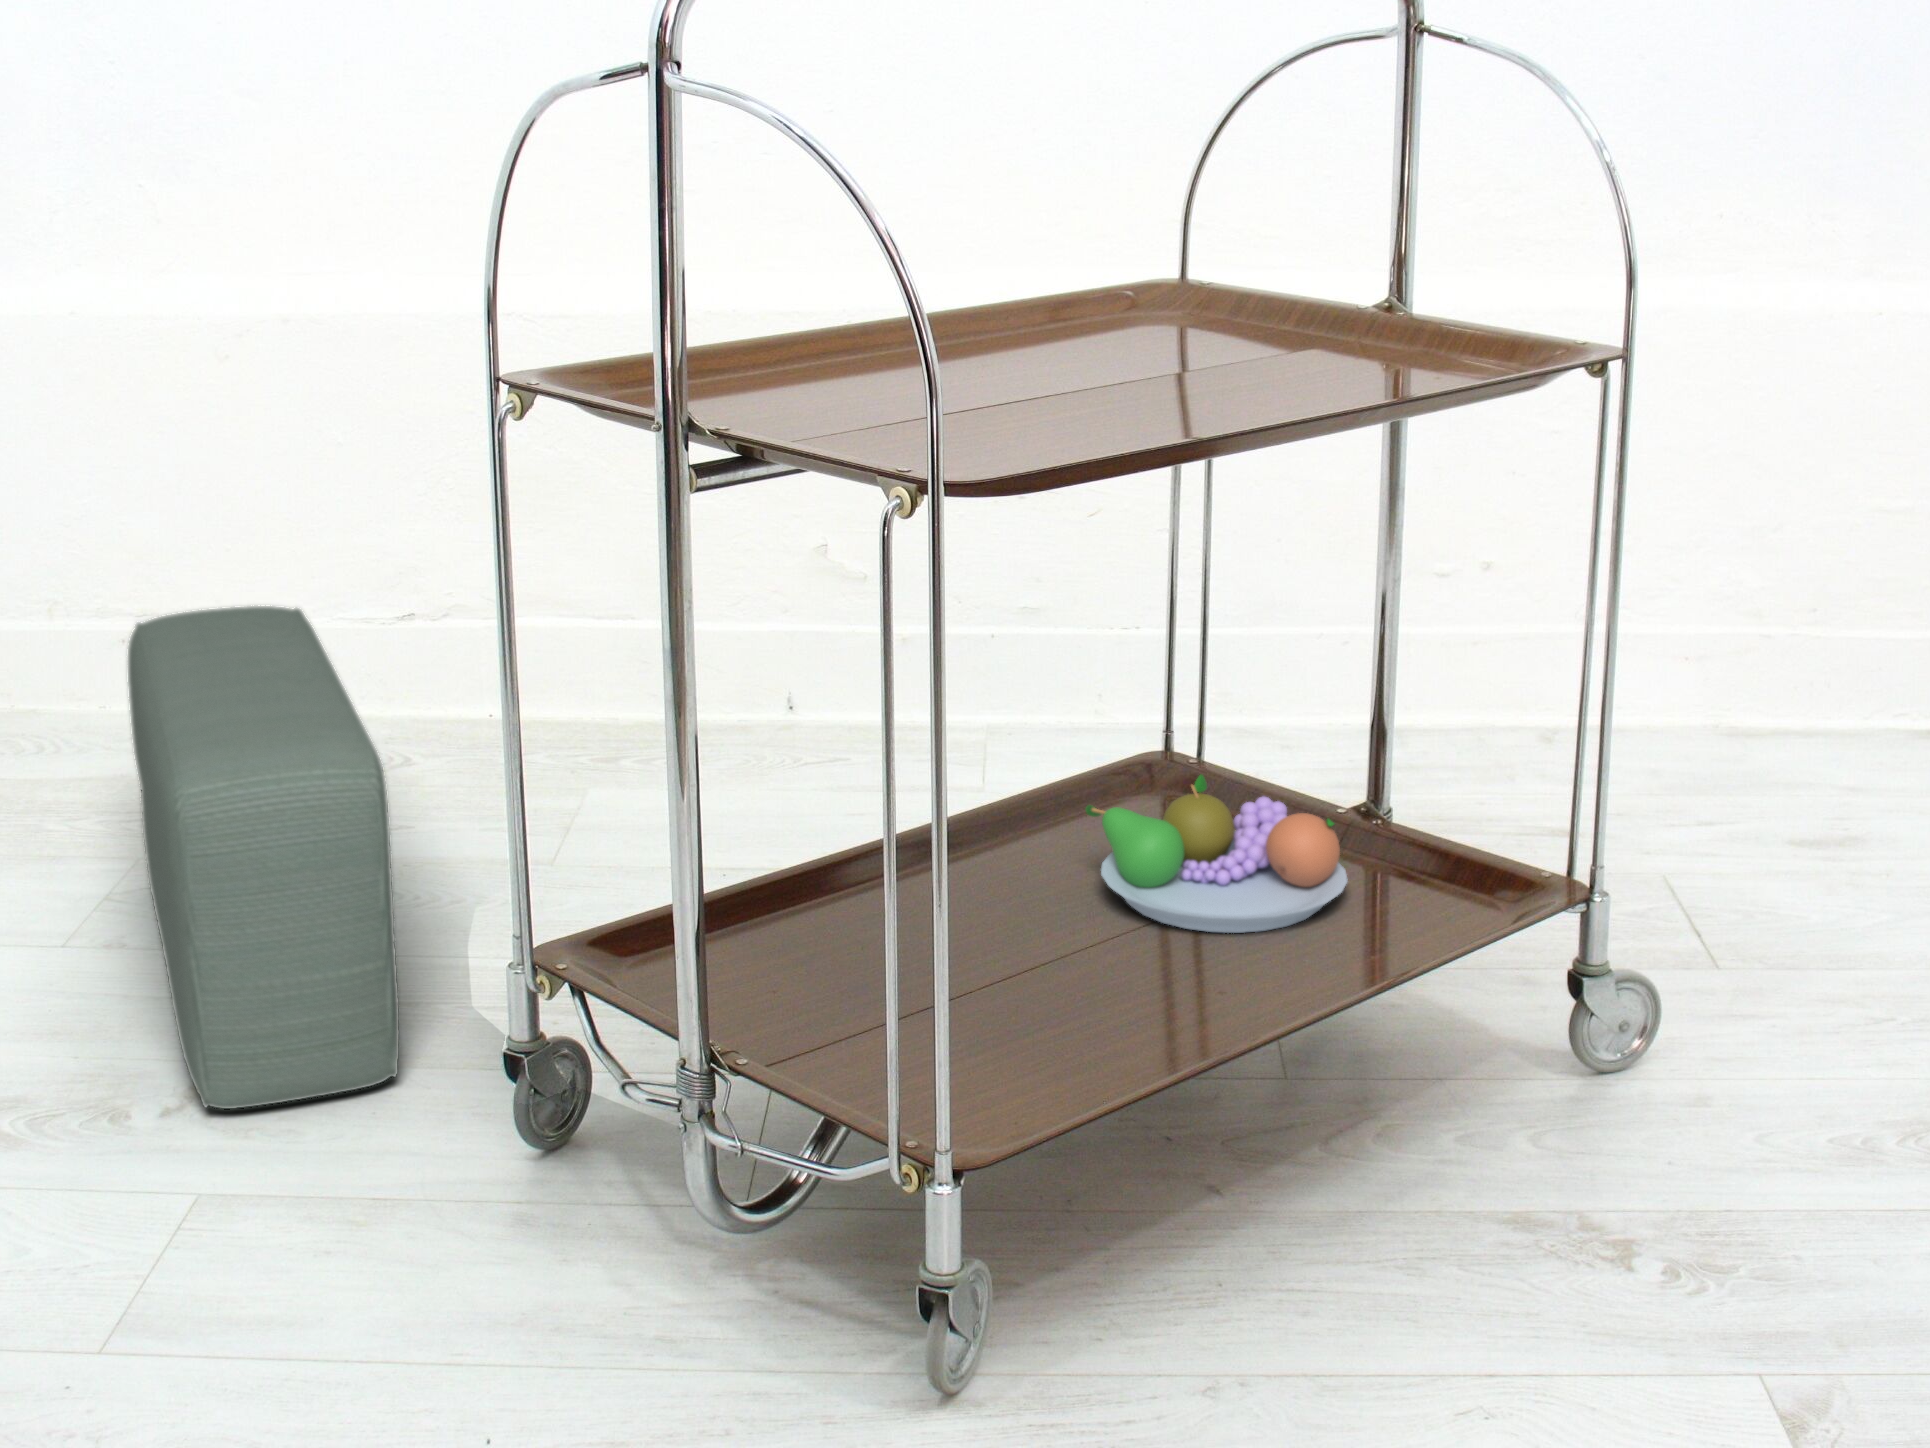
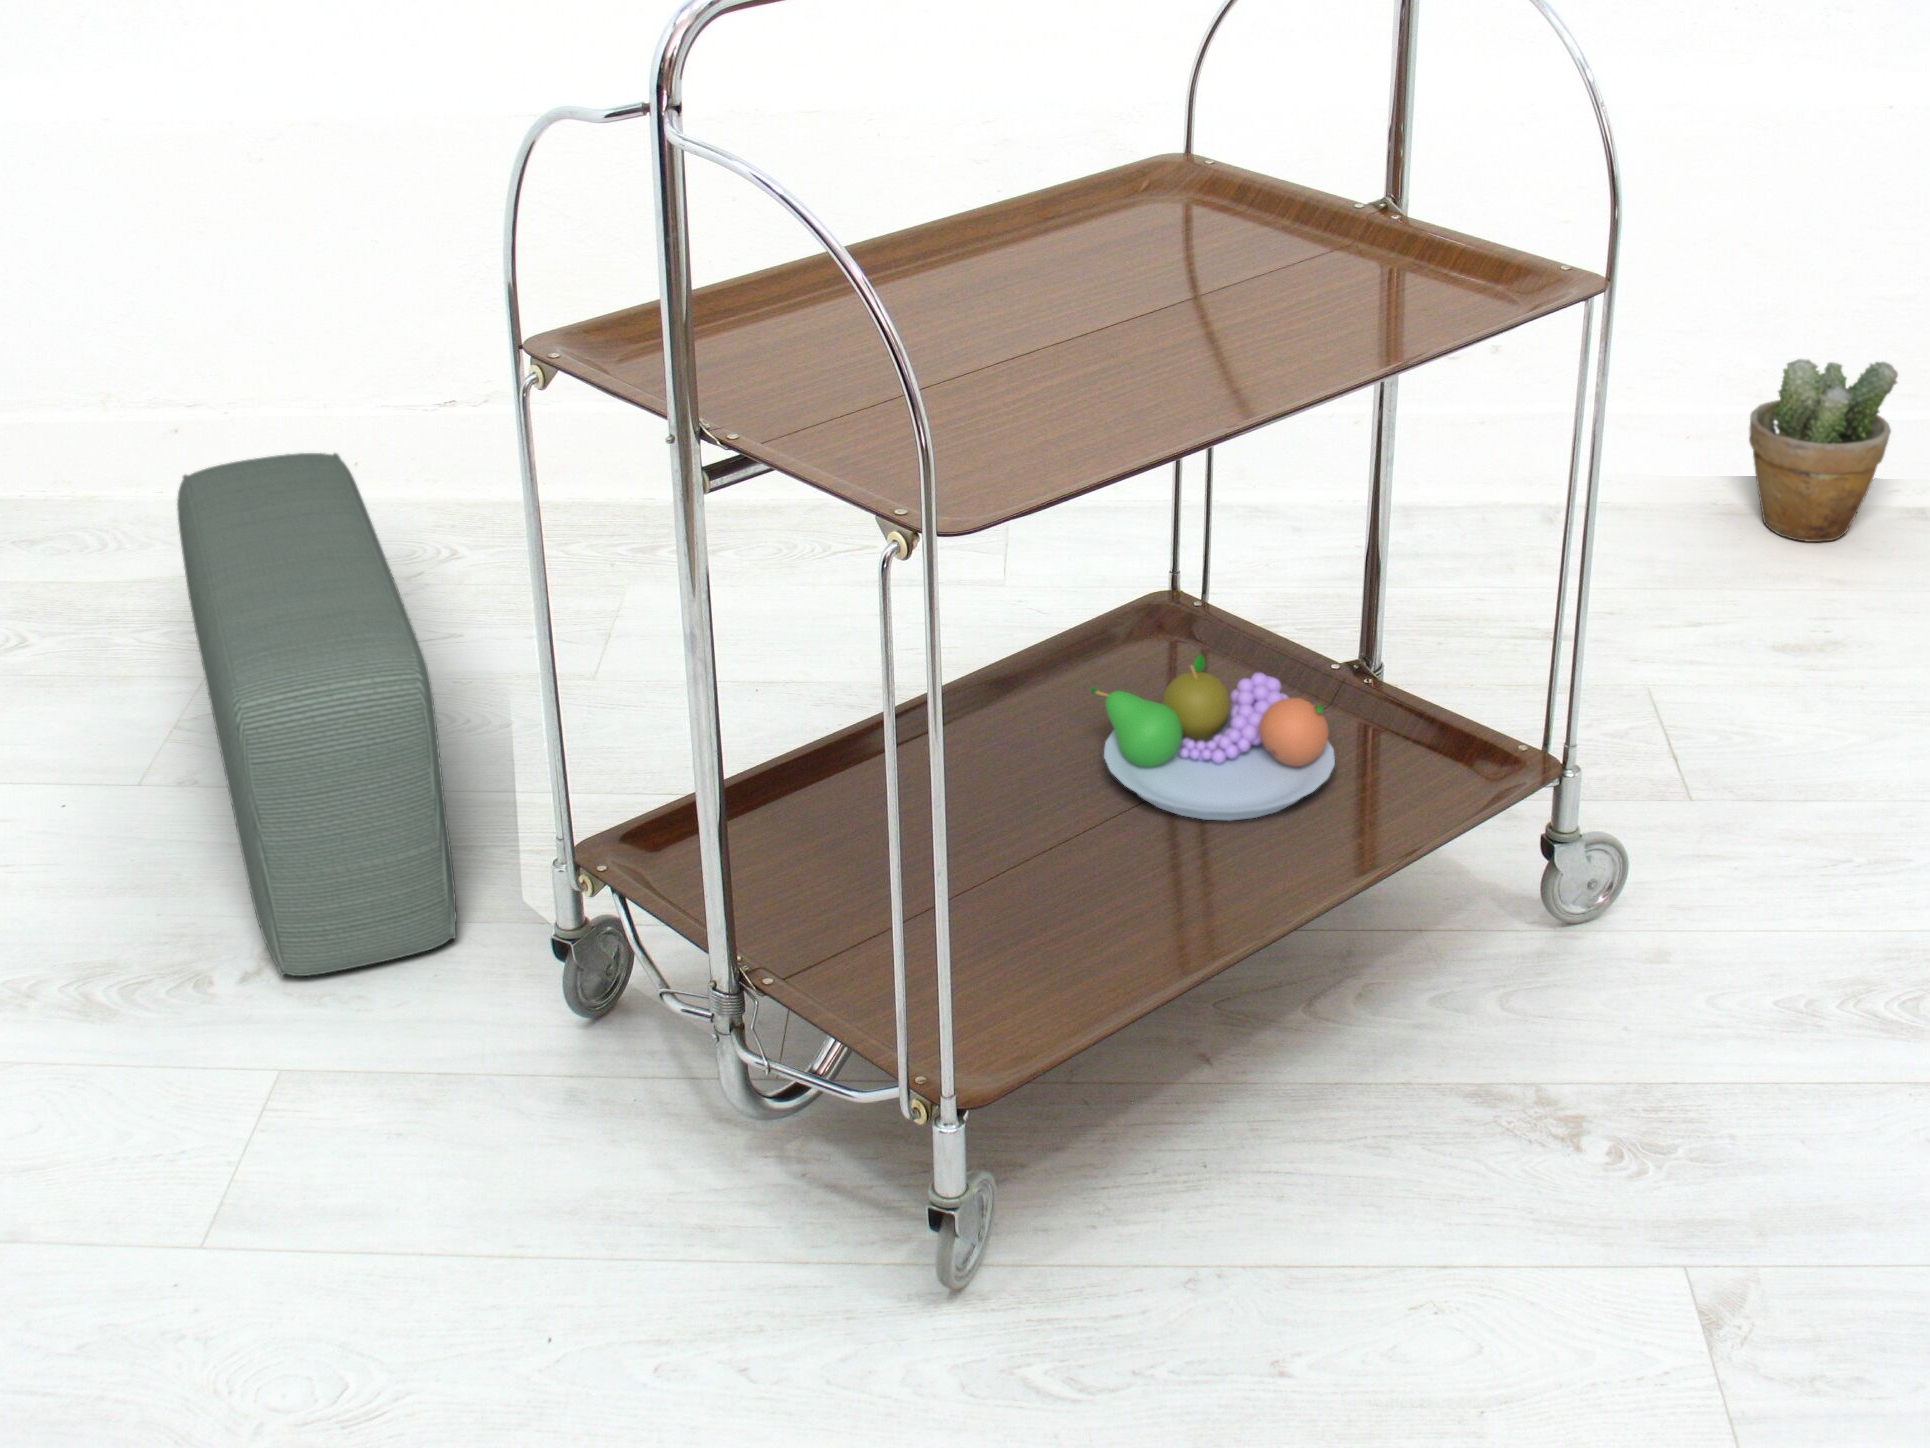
potted plant: none [1747,568,1897,757] -> present [1749,359,1898,542]

